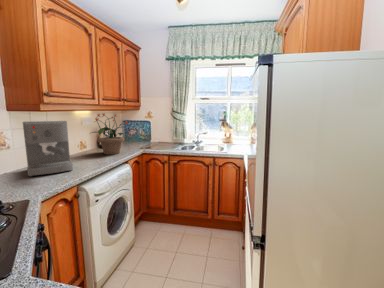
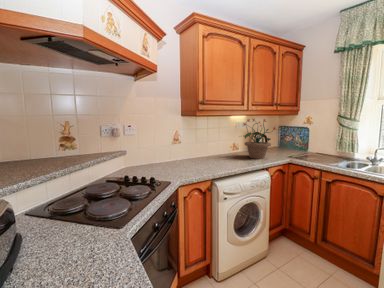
coffee maker: present [23,121,73,176] -> none [184,125,216,167]

